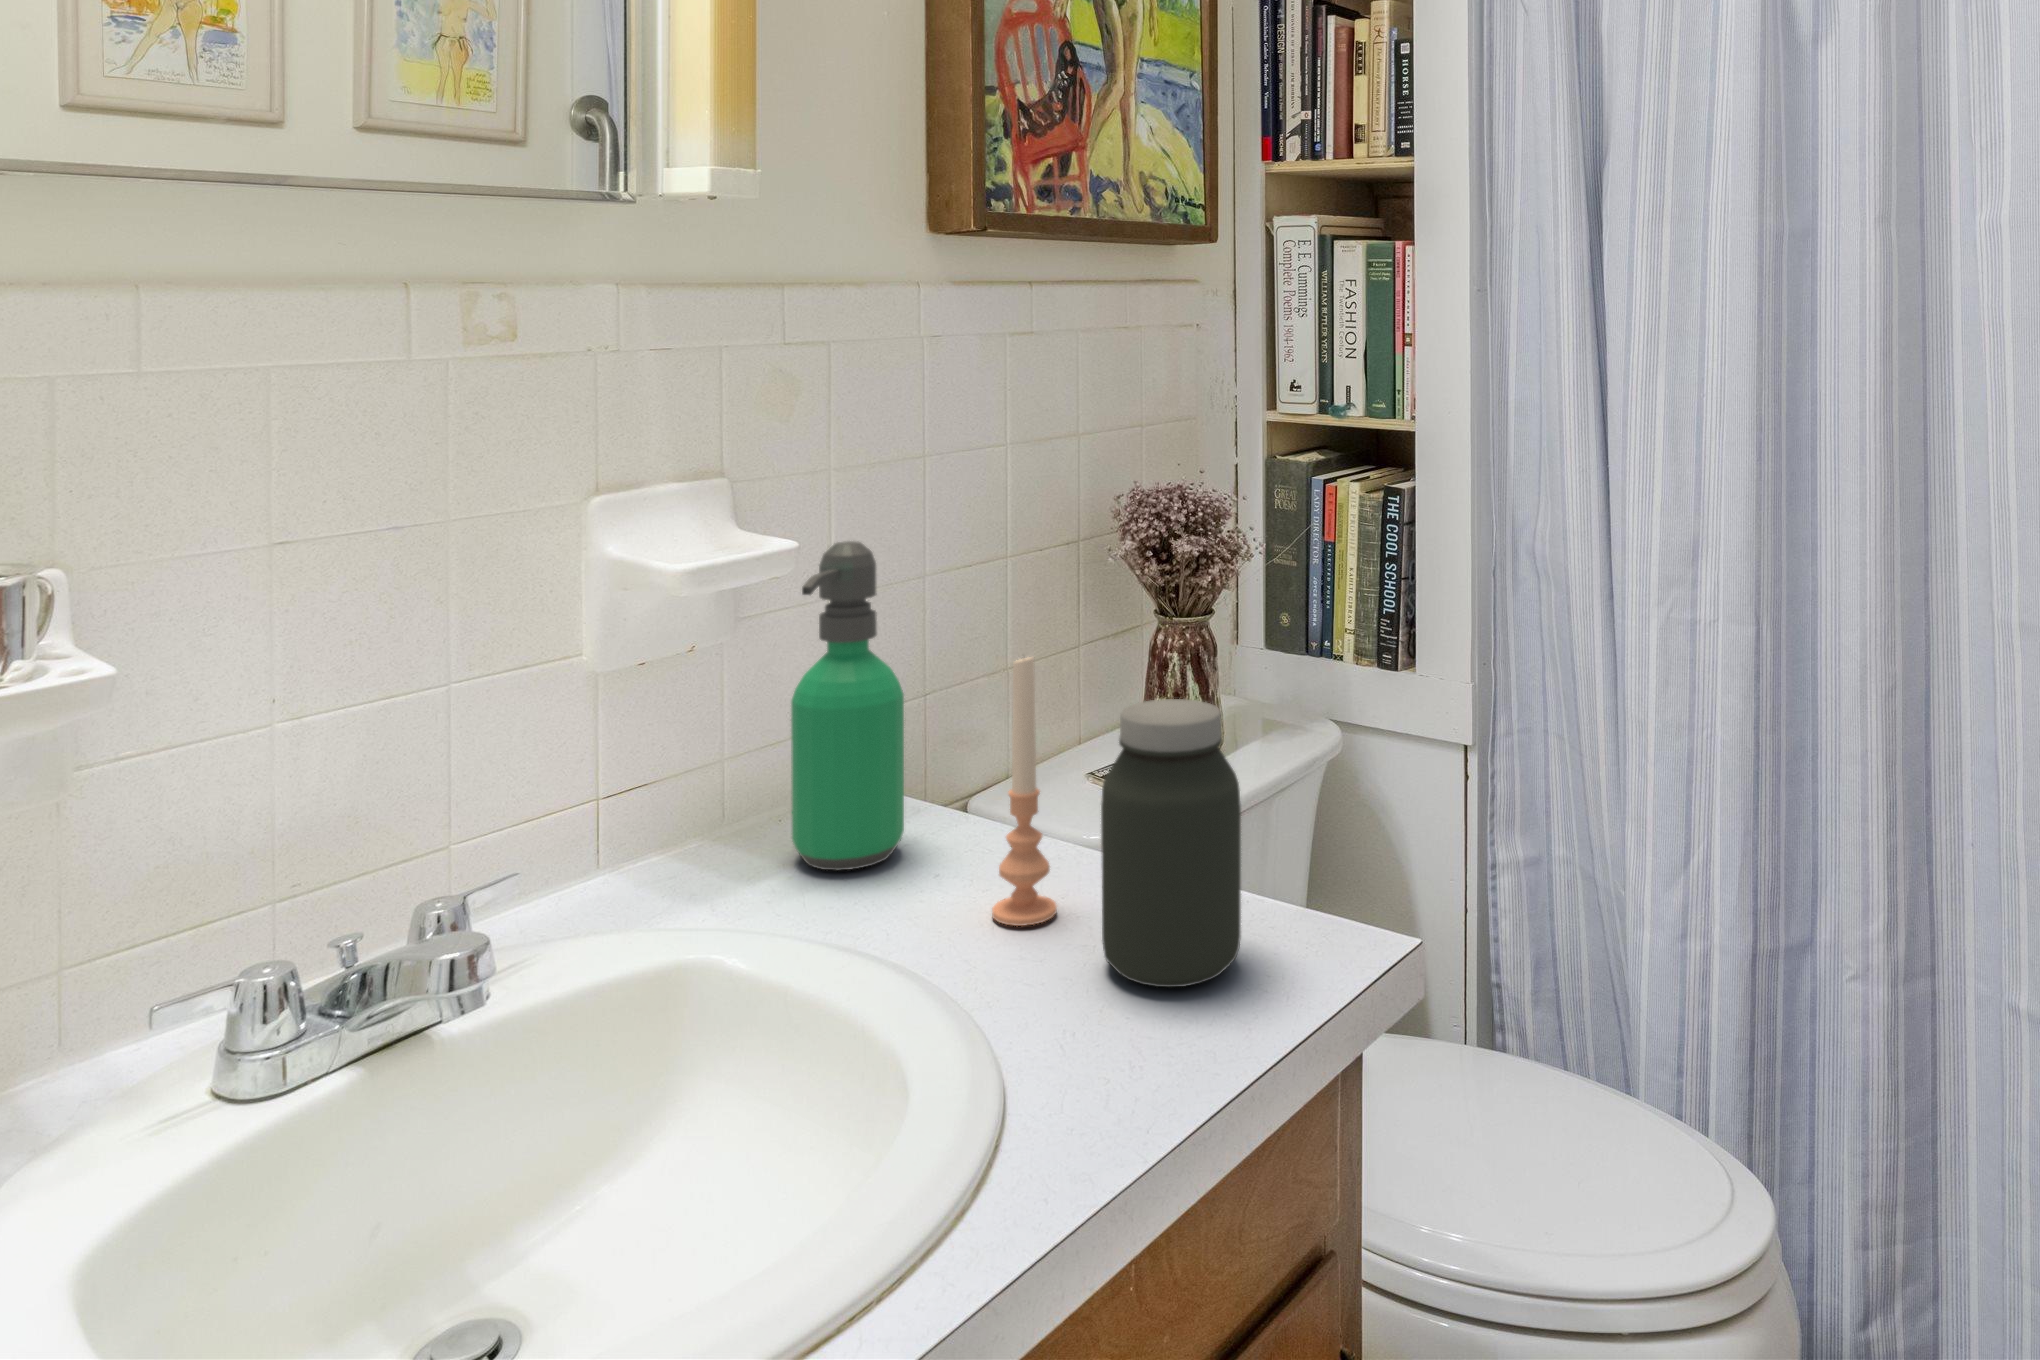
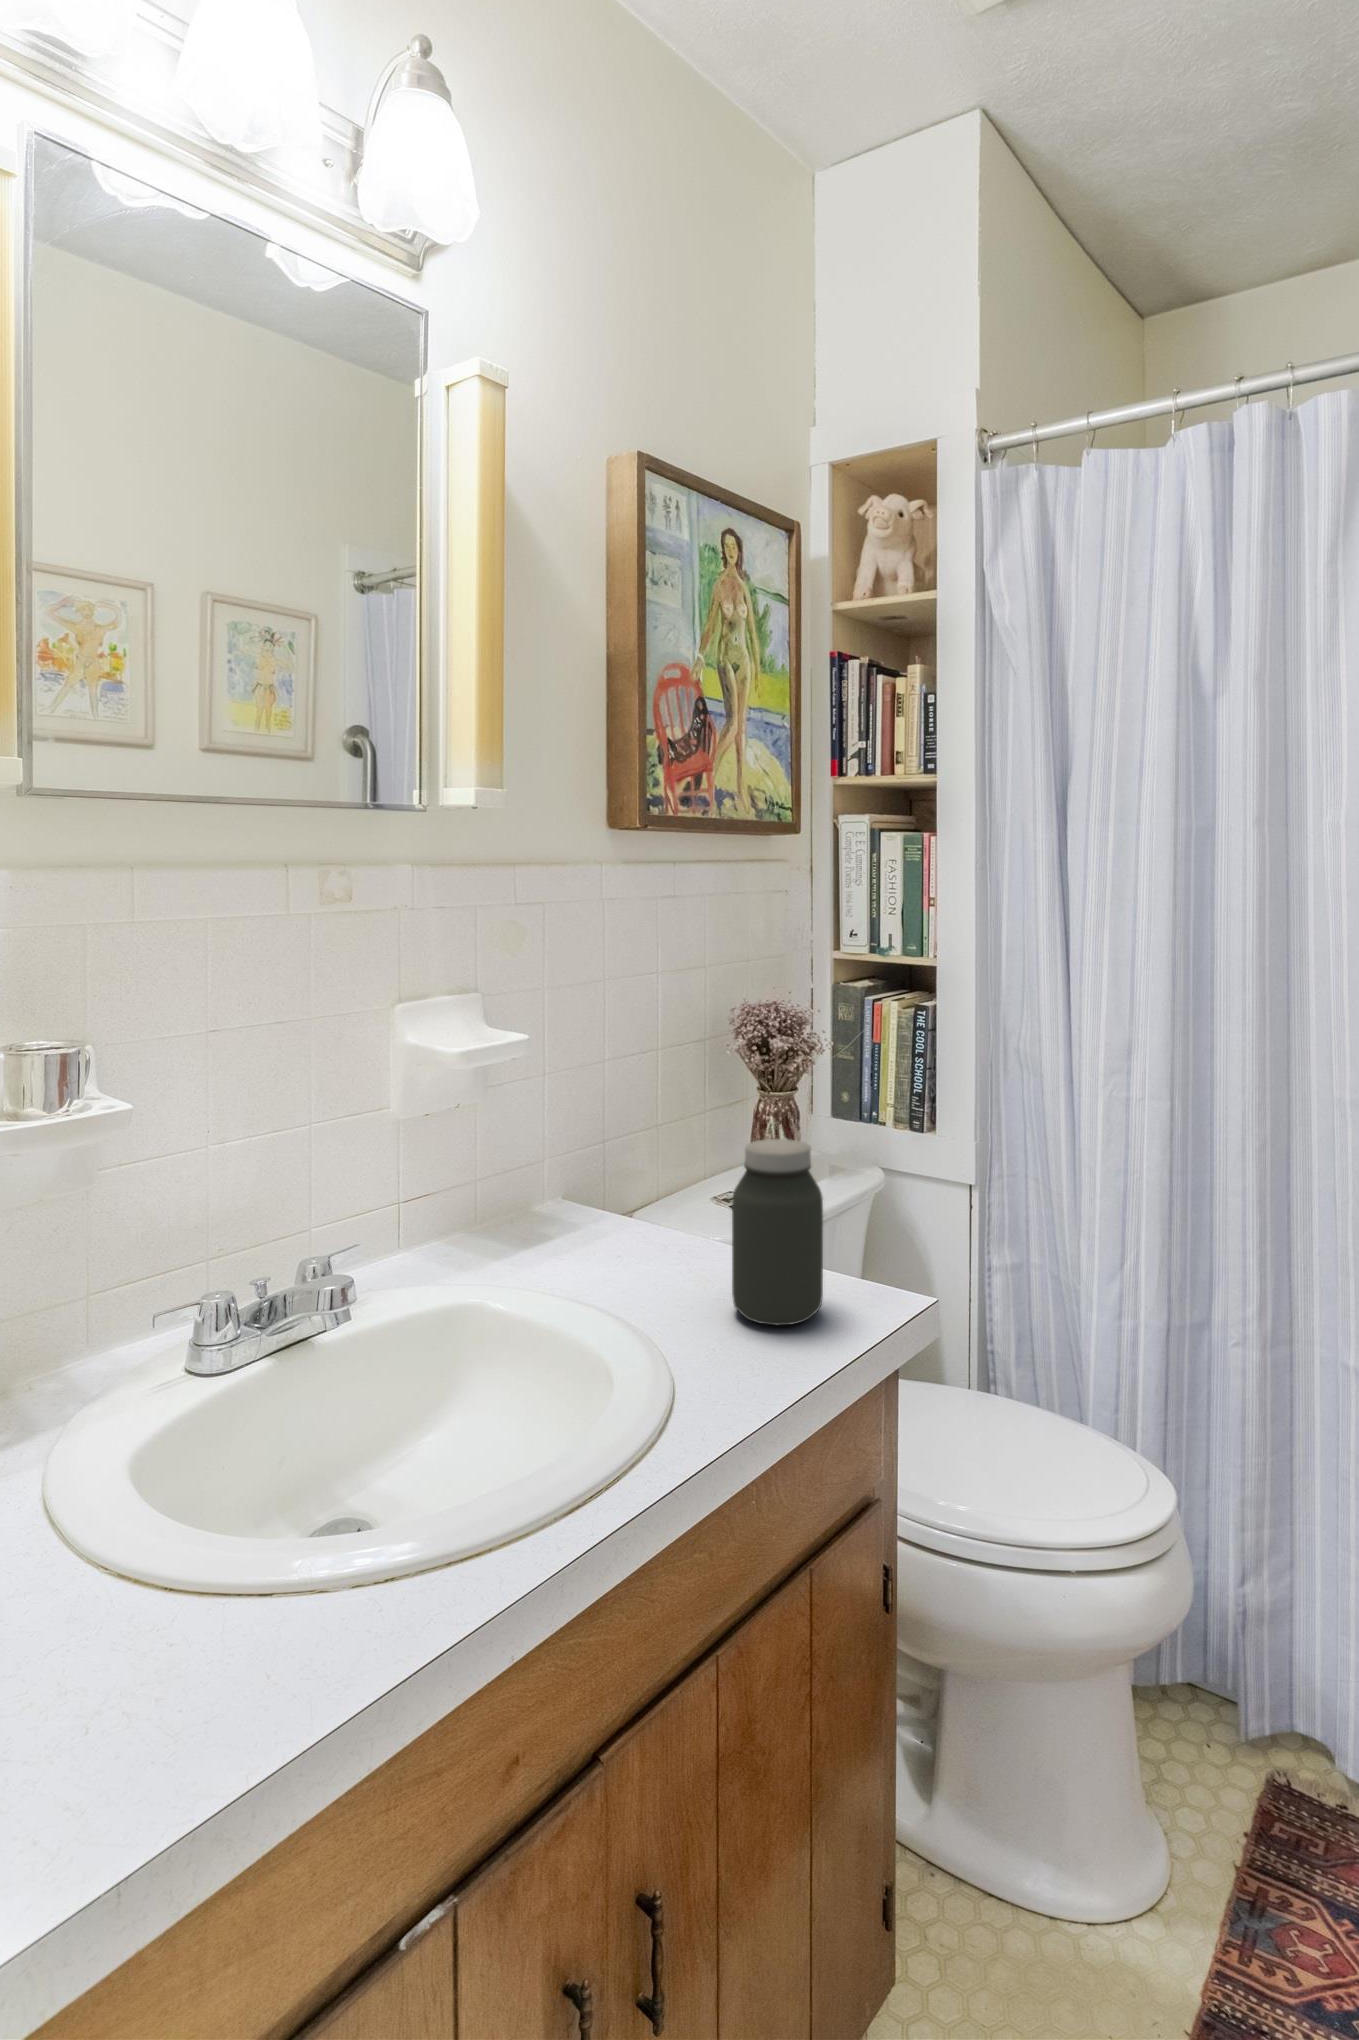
soap dispenser: present [791,541,904,870] -> none [524,1034,597,1251]
candle: present [992,657,1057,926] -> none [658,1109,700,1287]

